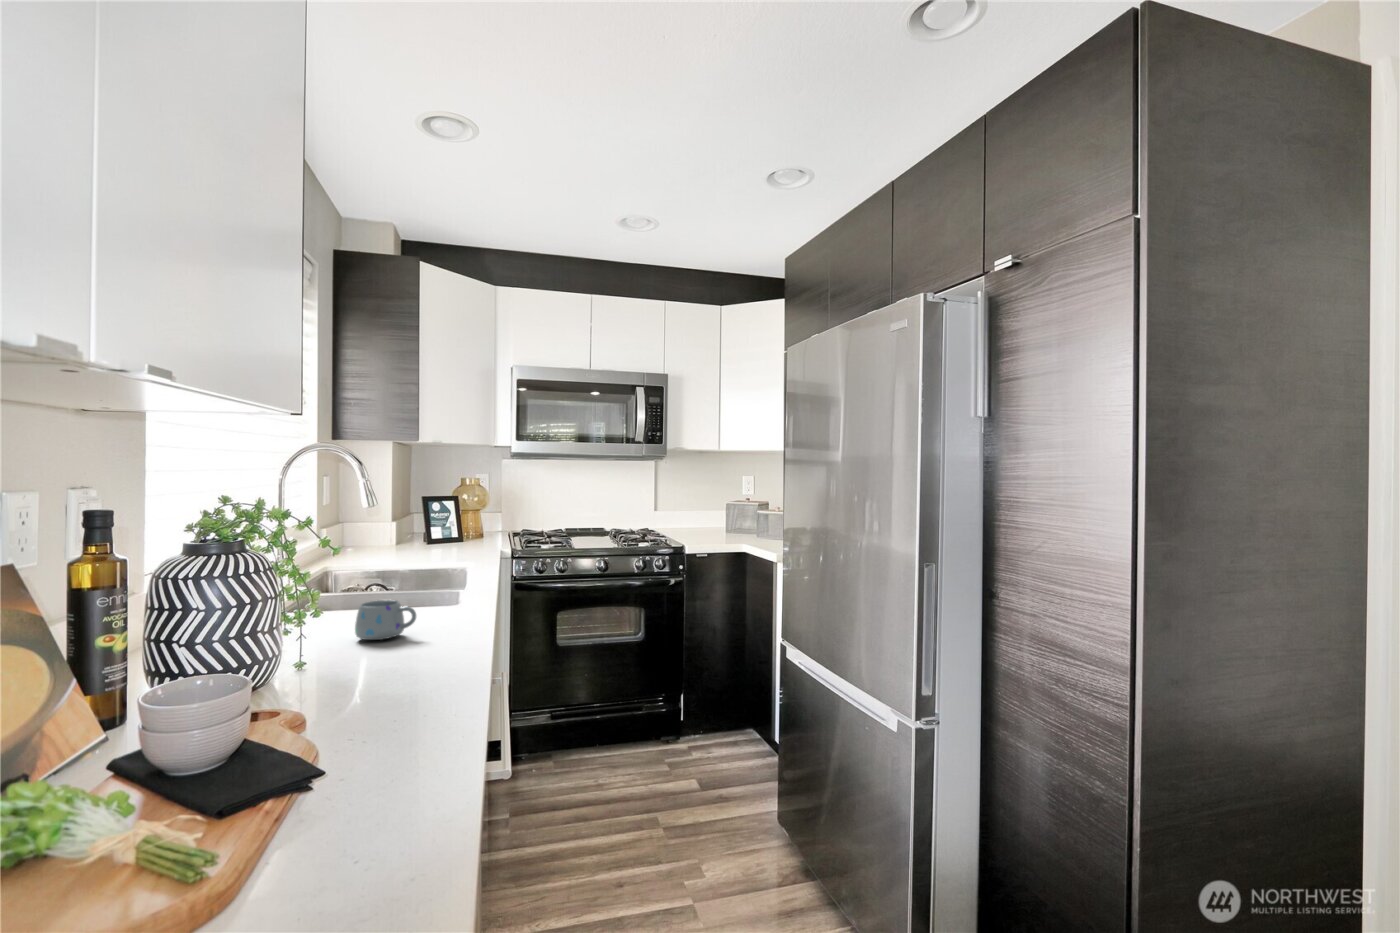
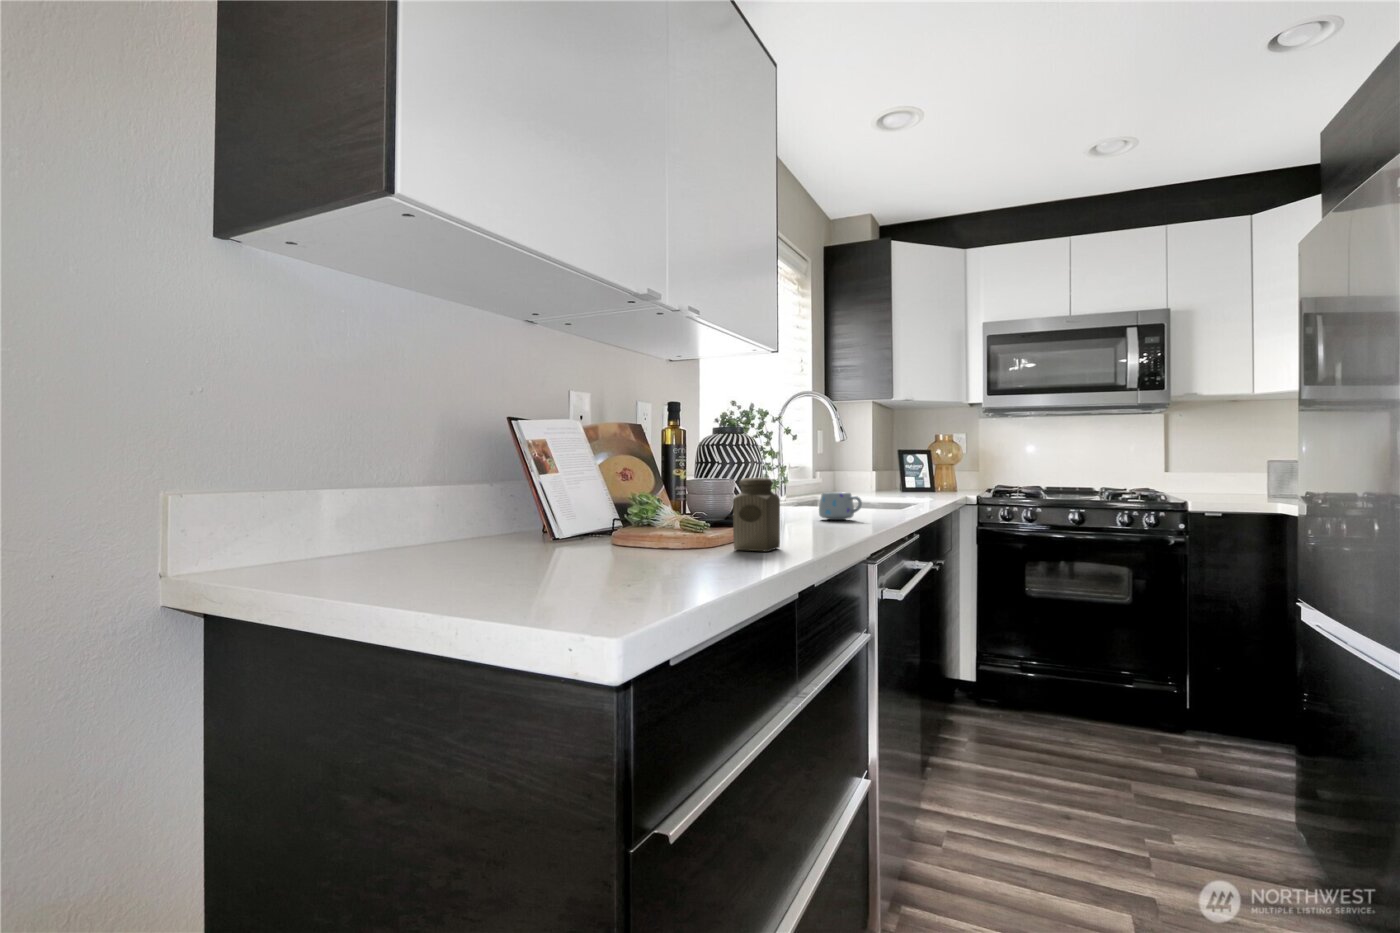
salt shaker: none [247,668,332,804] -> present [733,478,780,551]

